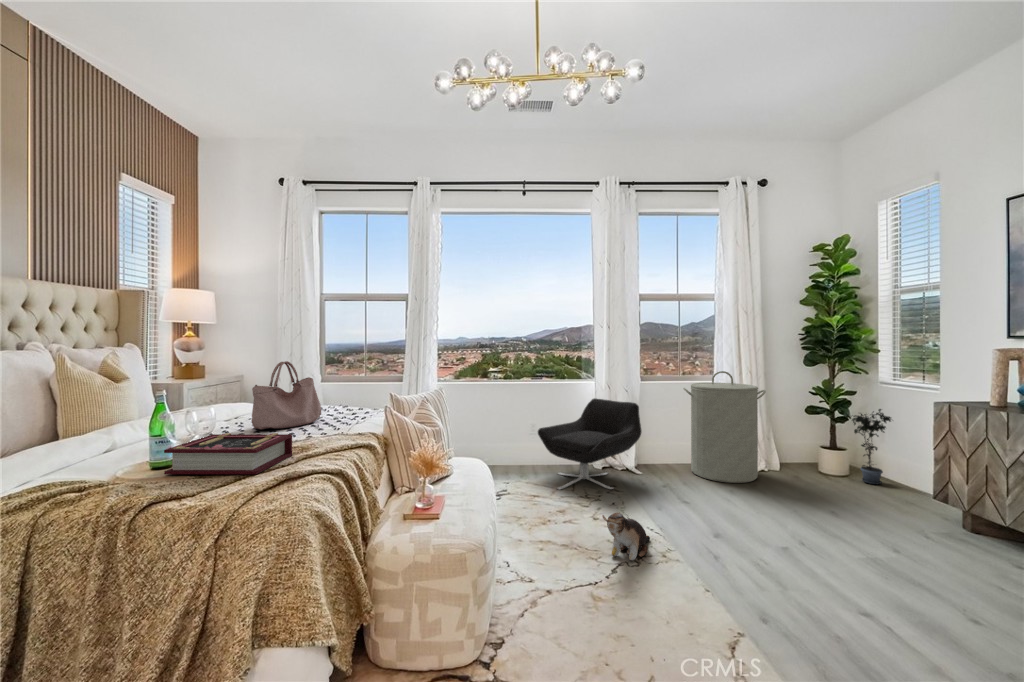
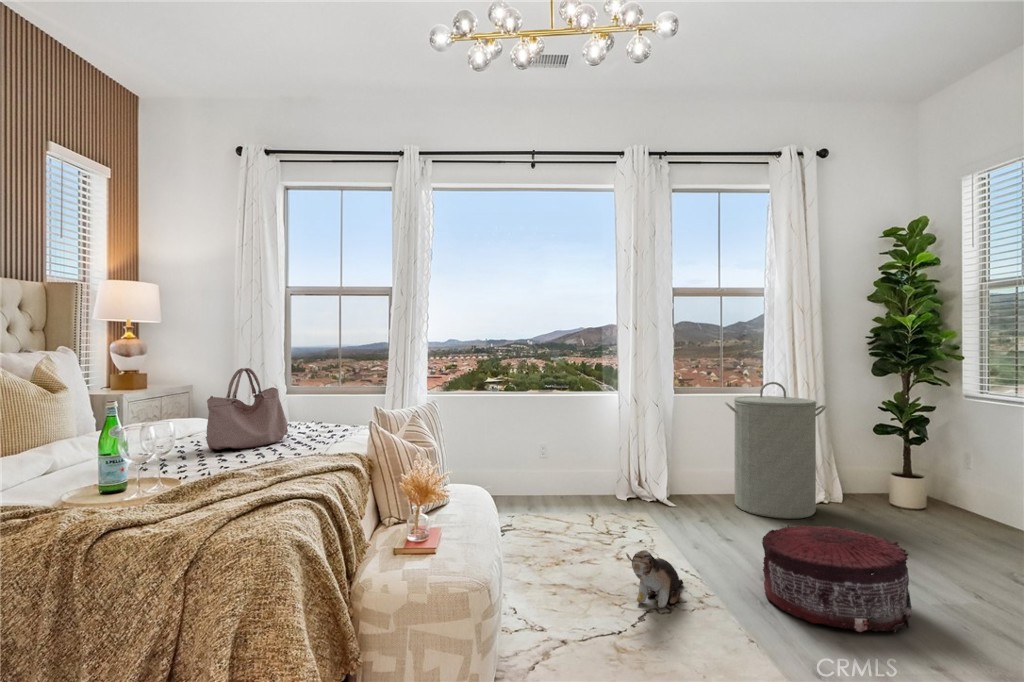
lounge chair: present [538,398,641,489] -> none [546,415,674,526]
potted plant: present [852,409,891,484] -> none [927,429,981,521]
book: present [164,433,292,474] -> none [117,453,261,499]
pouf: none [716,489,843,583] -> present [762,525,911,633]

